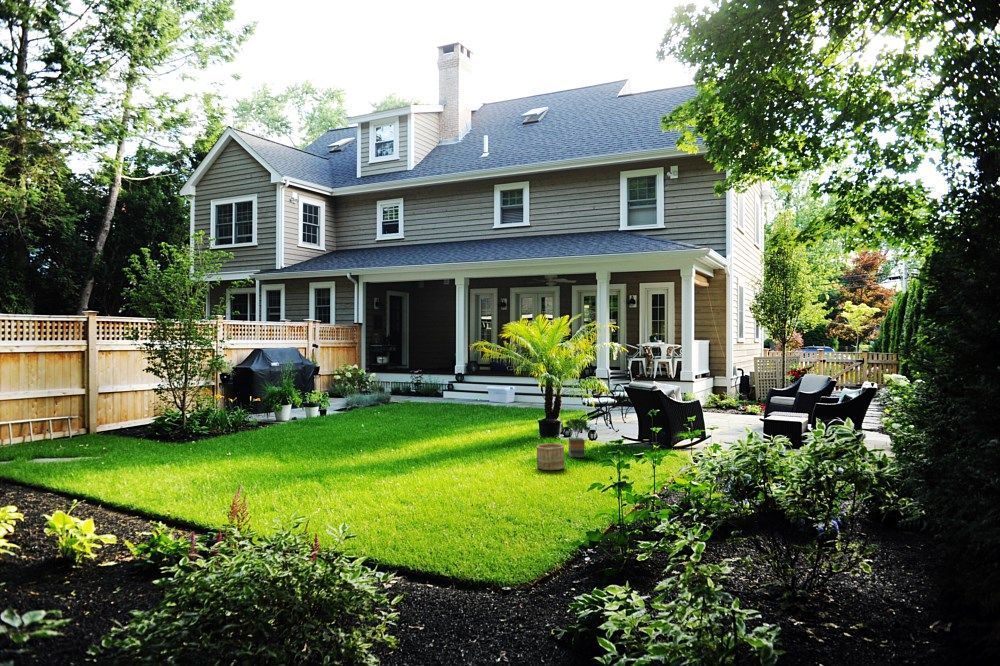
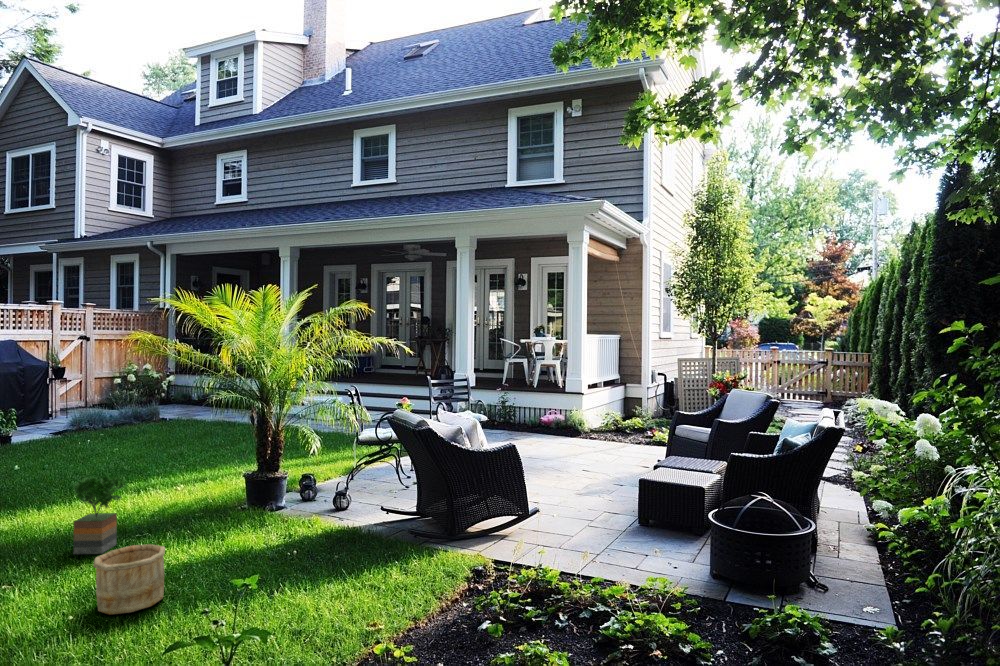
potted tree: present [565,419,590,457] -> present [73,476,126,554]

